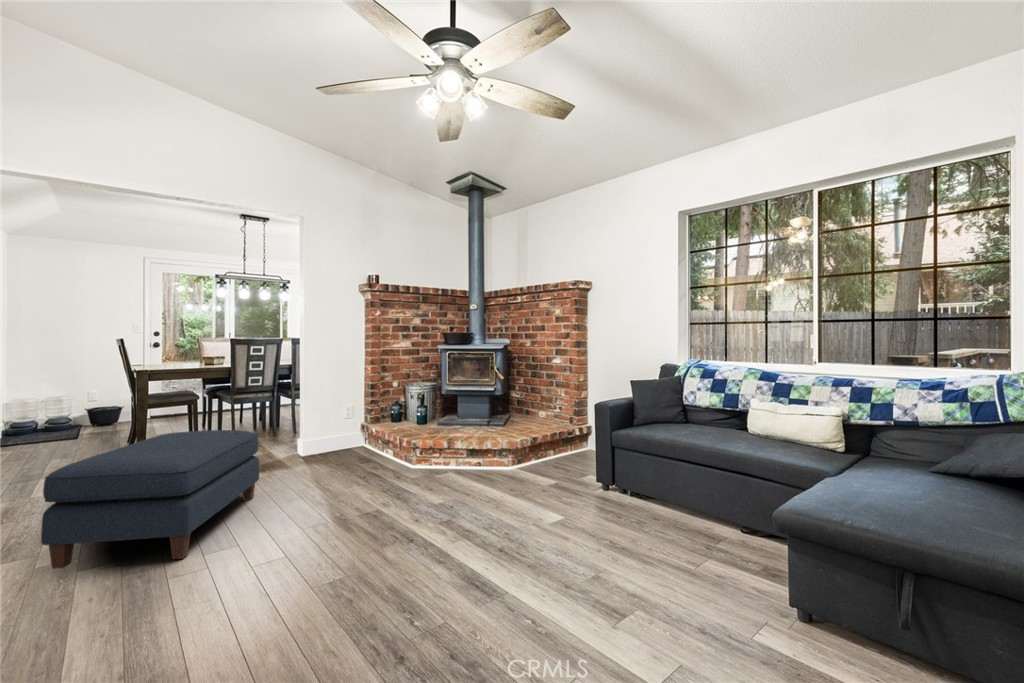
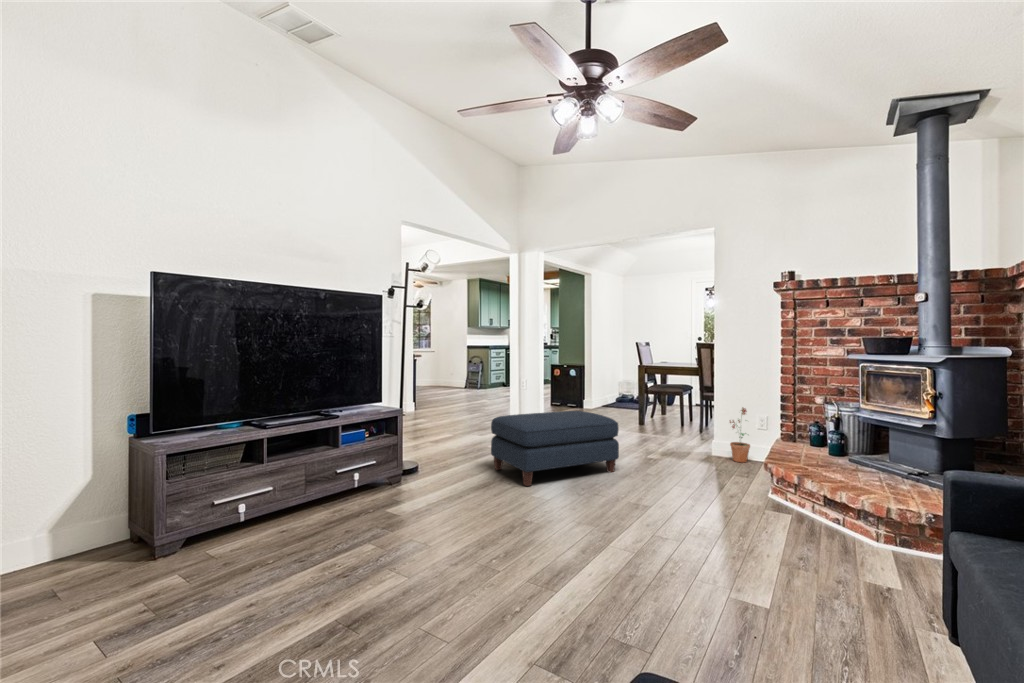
potted plant: none [322,399,347,452] -> present [730,408,750,463]

